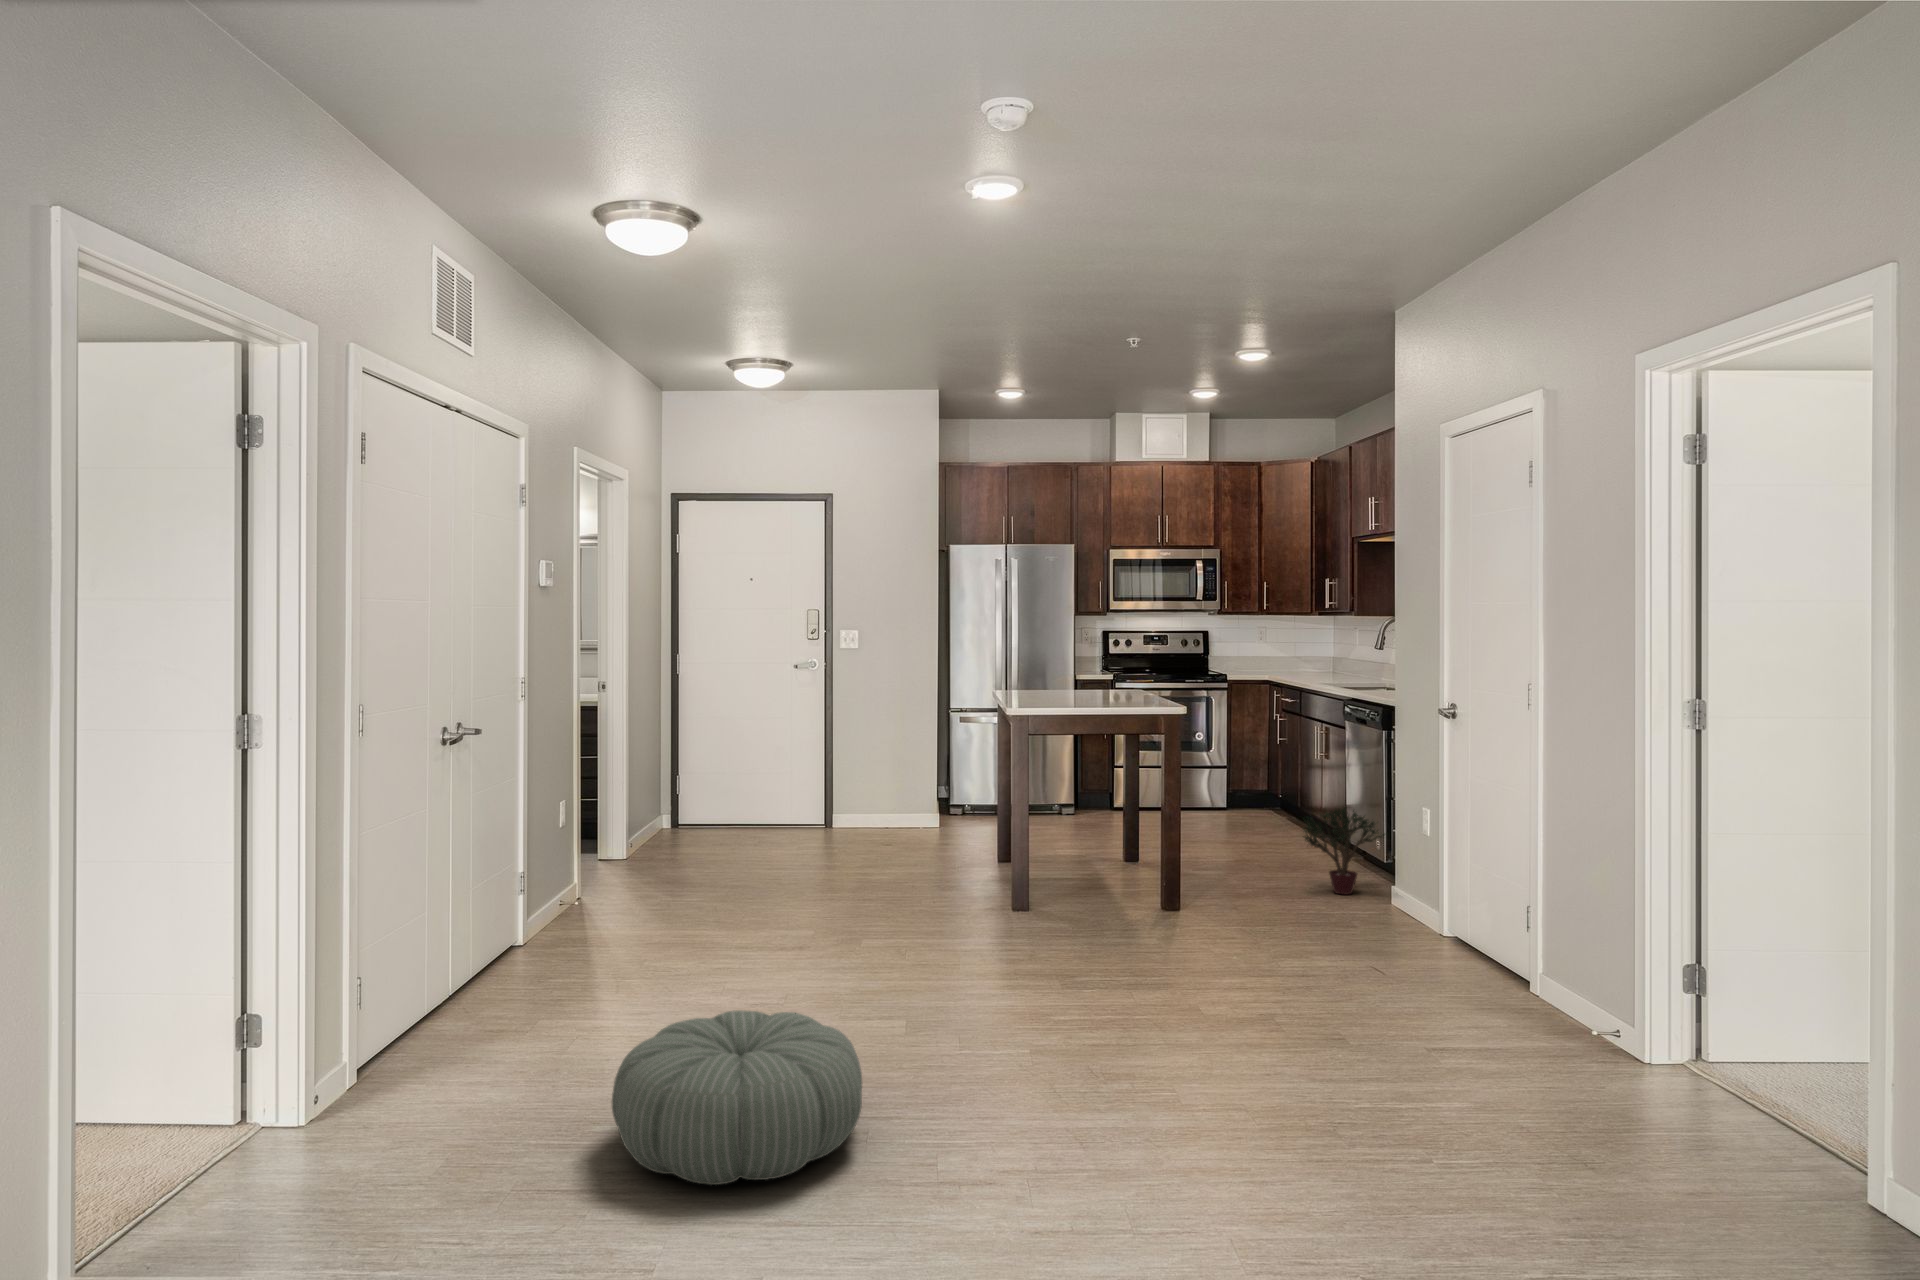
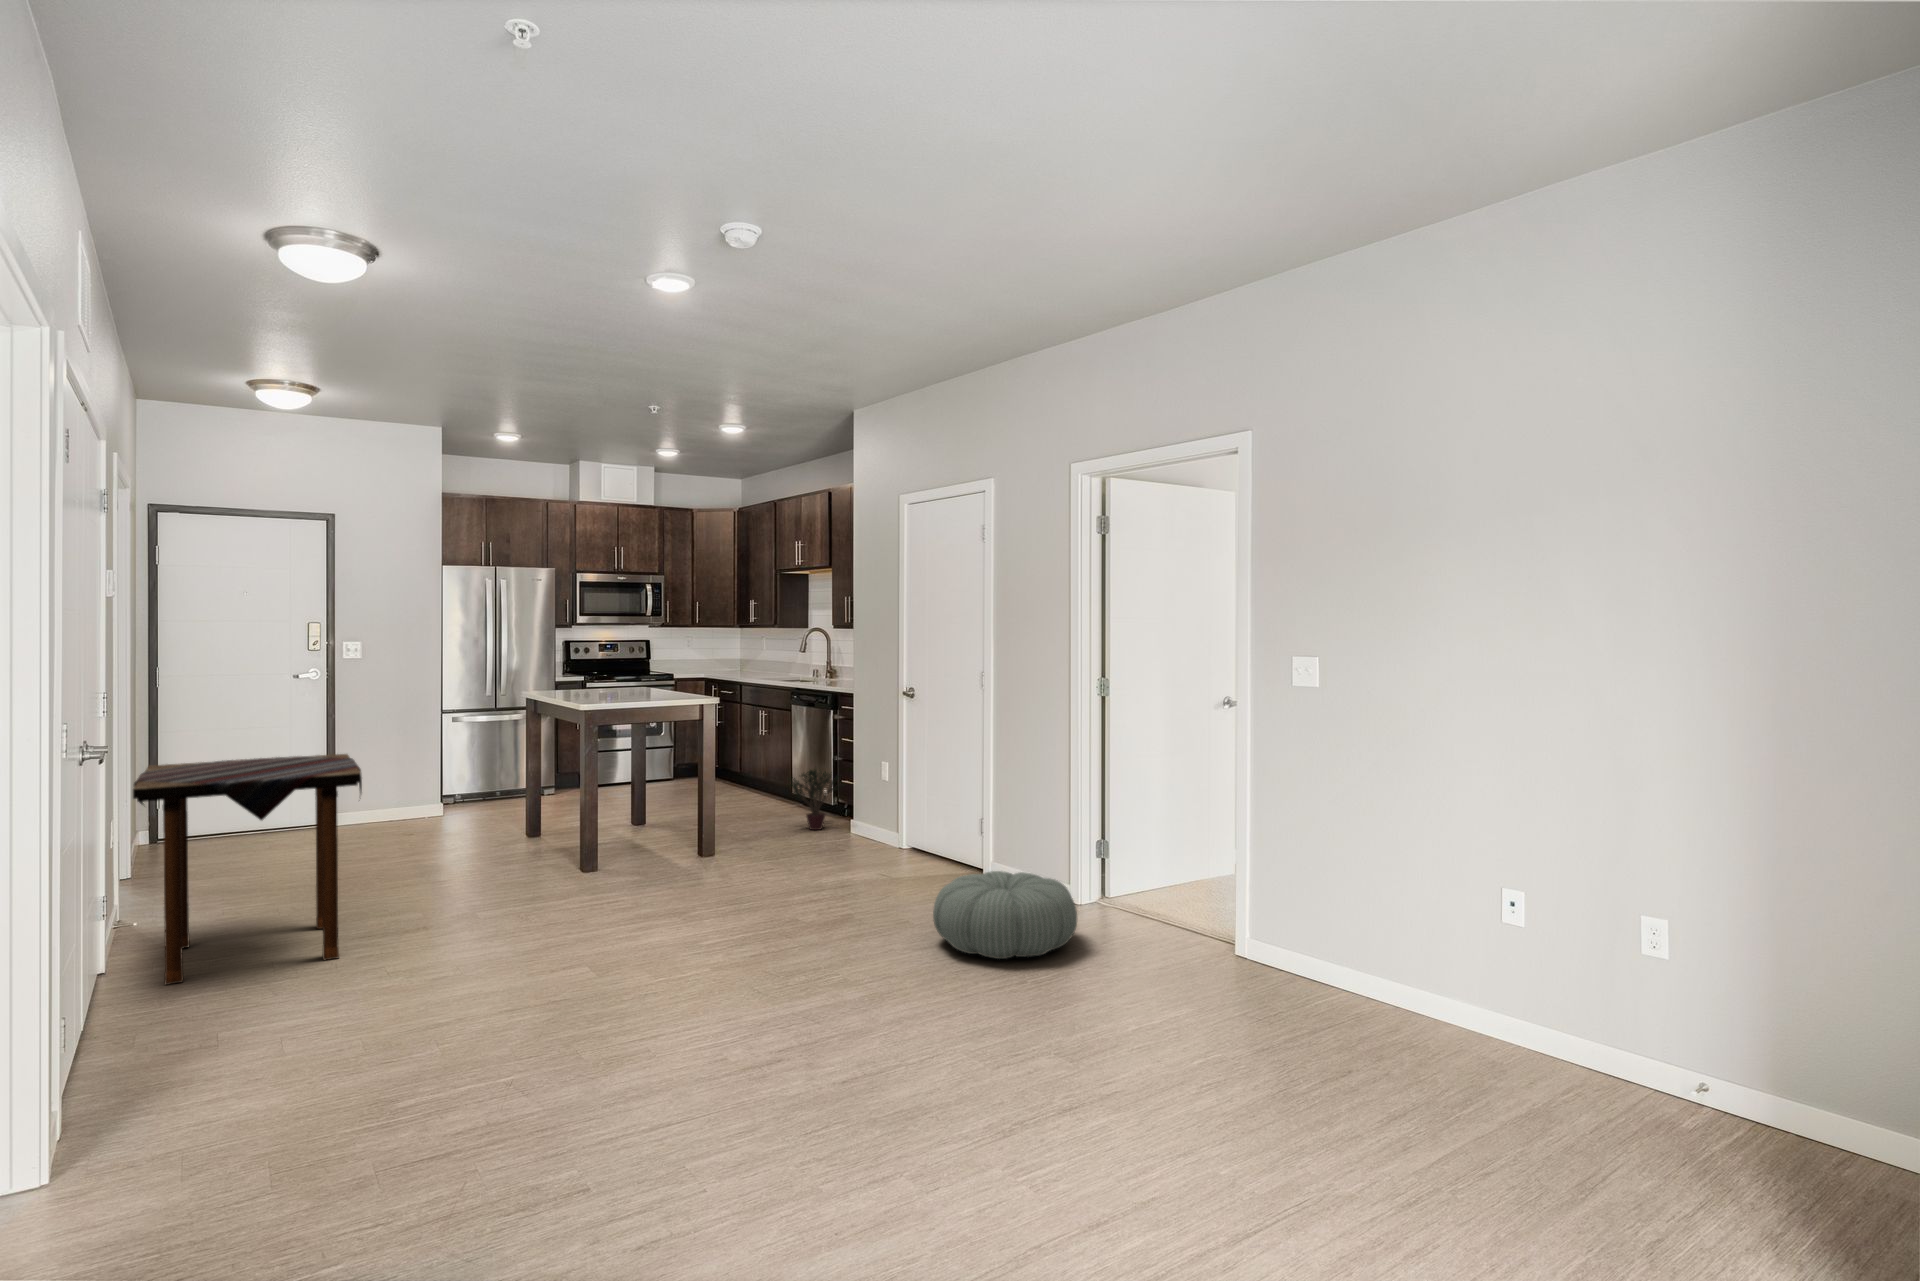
side table: none [499,744,740,967] -> present [133,754,362,985]
pouf: present [612,1010,862,1185] -> present [933,871,1077,959]

